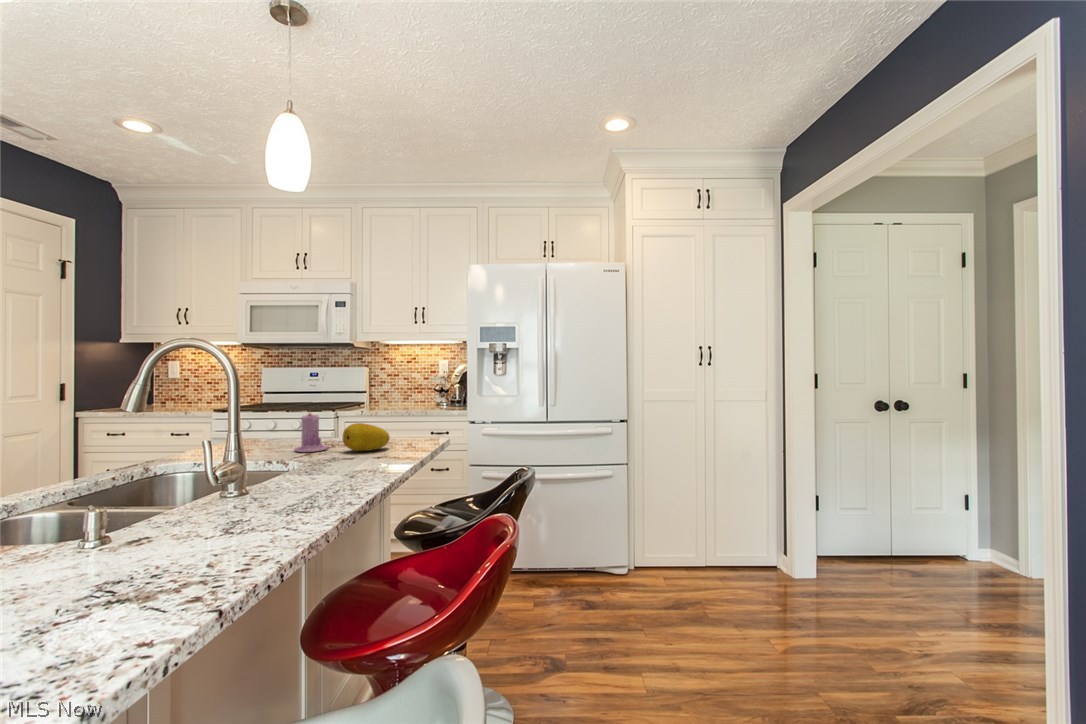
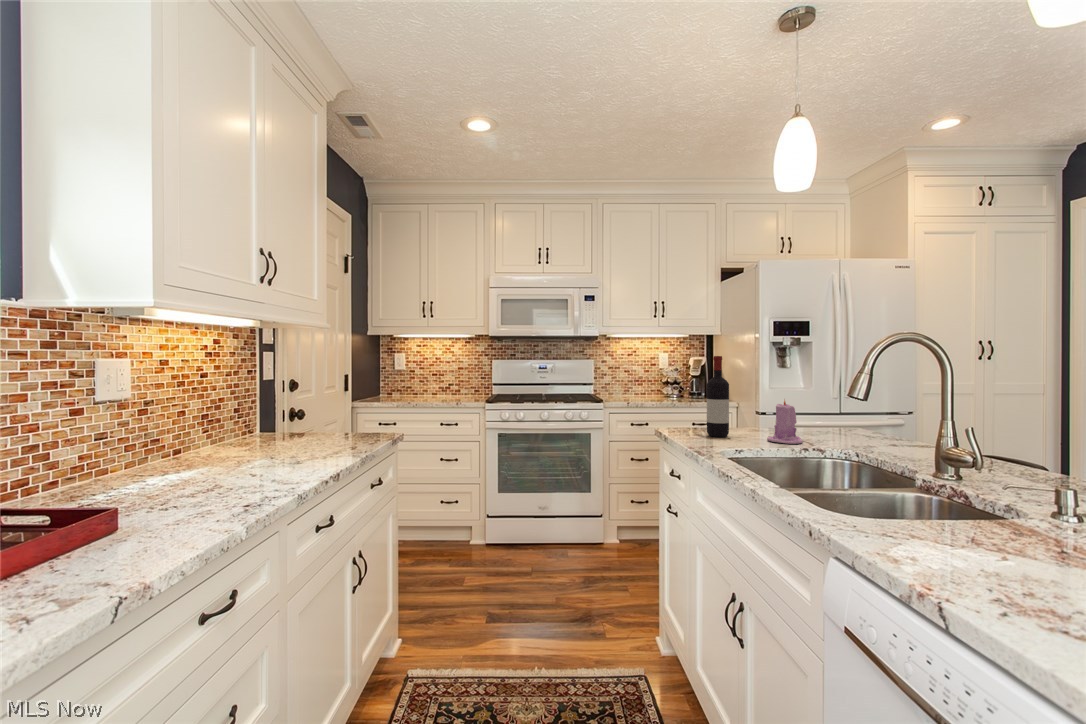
wine bottle: none [270,368,293,446] -> present [707,356,729,437]
fruit: present [343,423,390,451] -> none [825,413,869,442]

